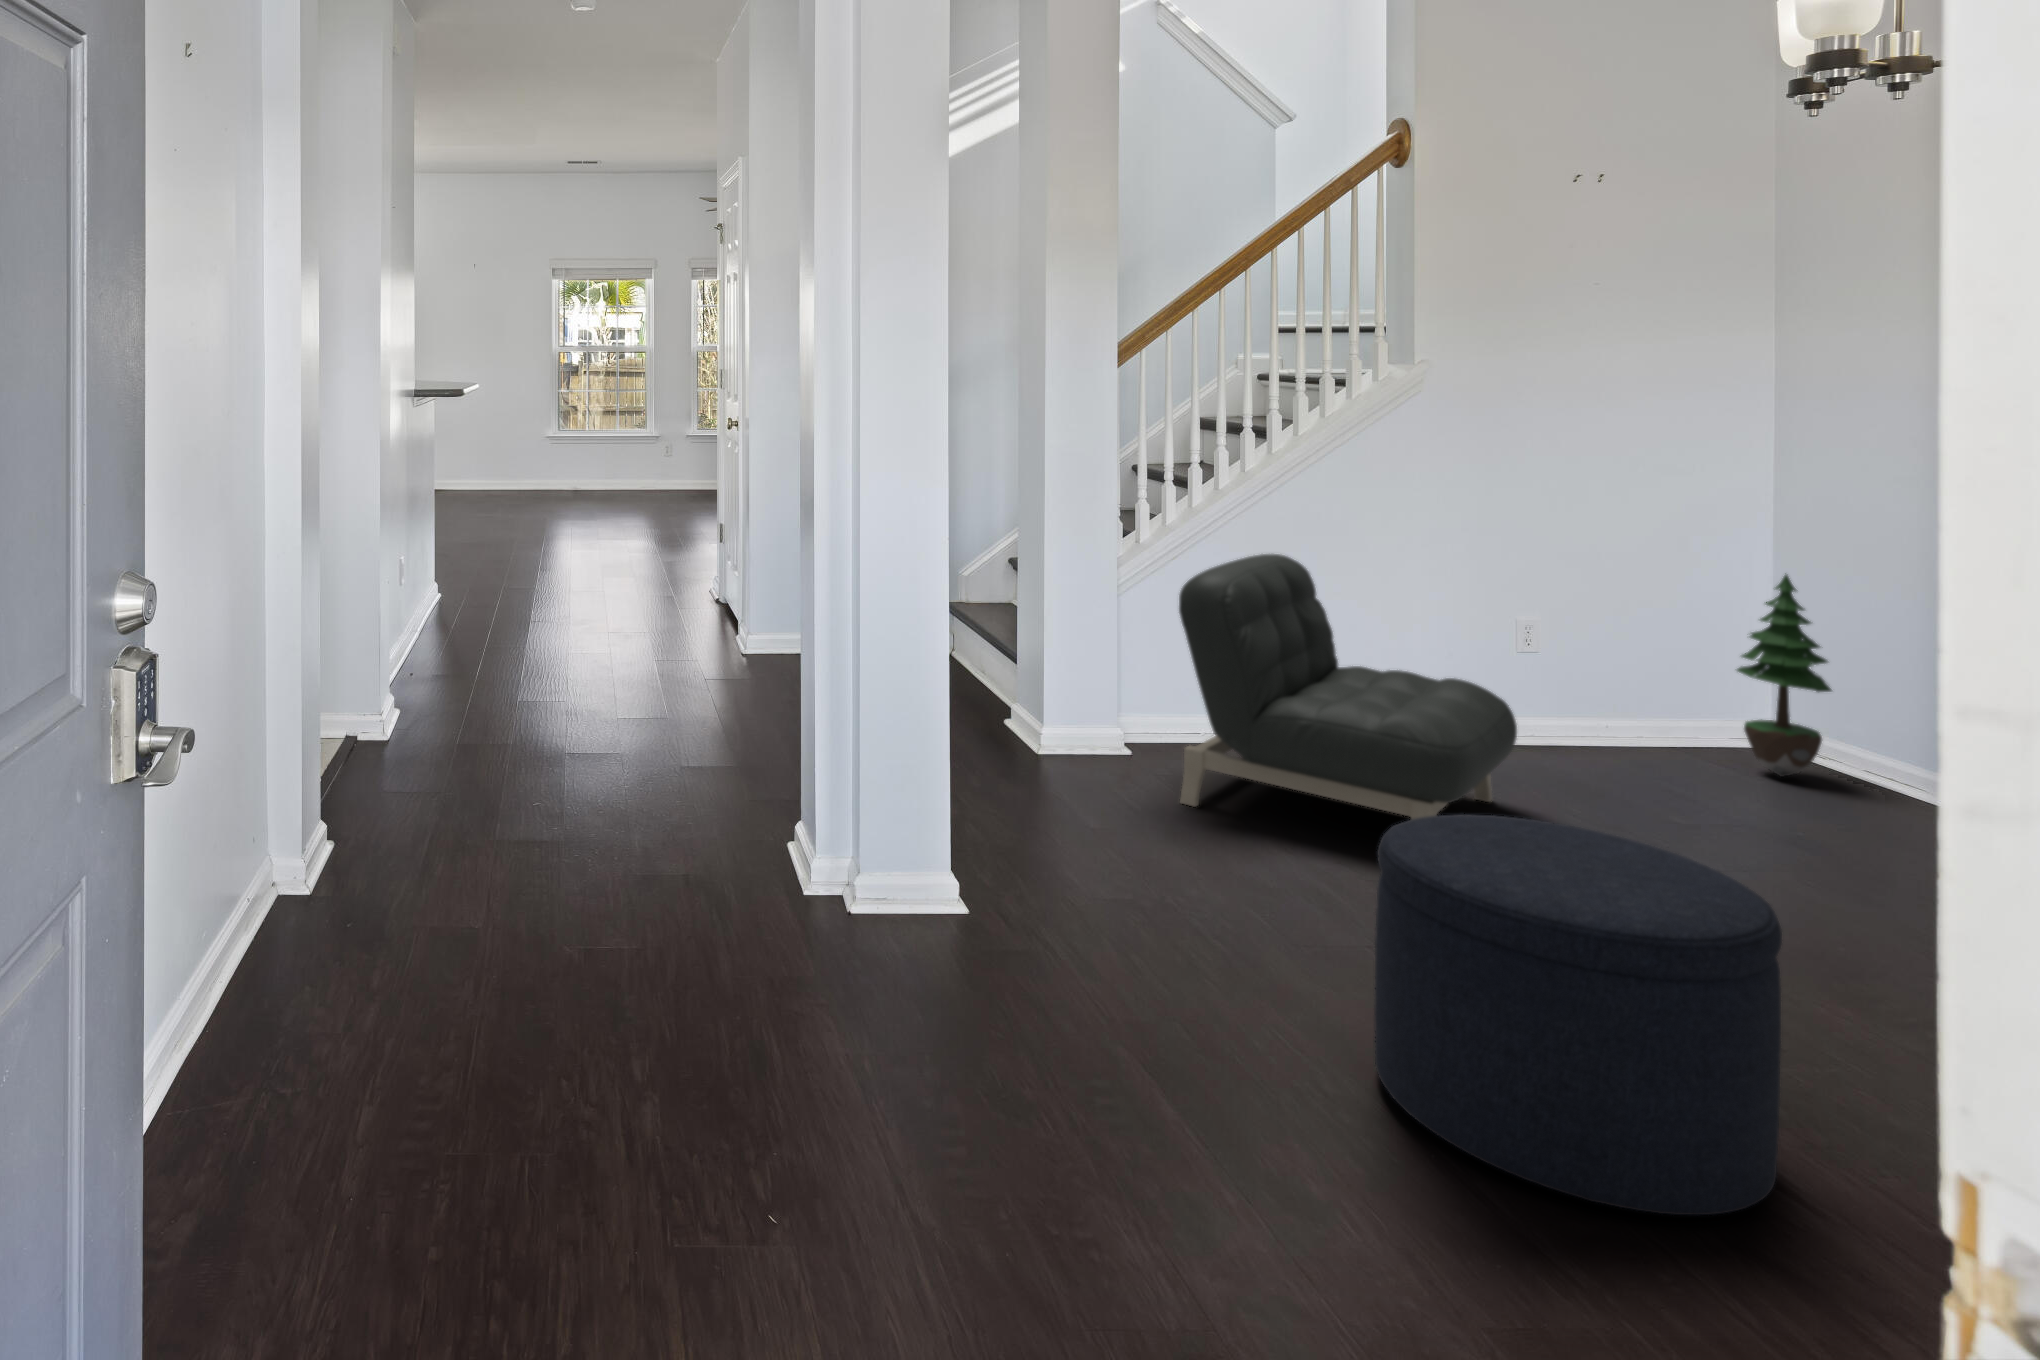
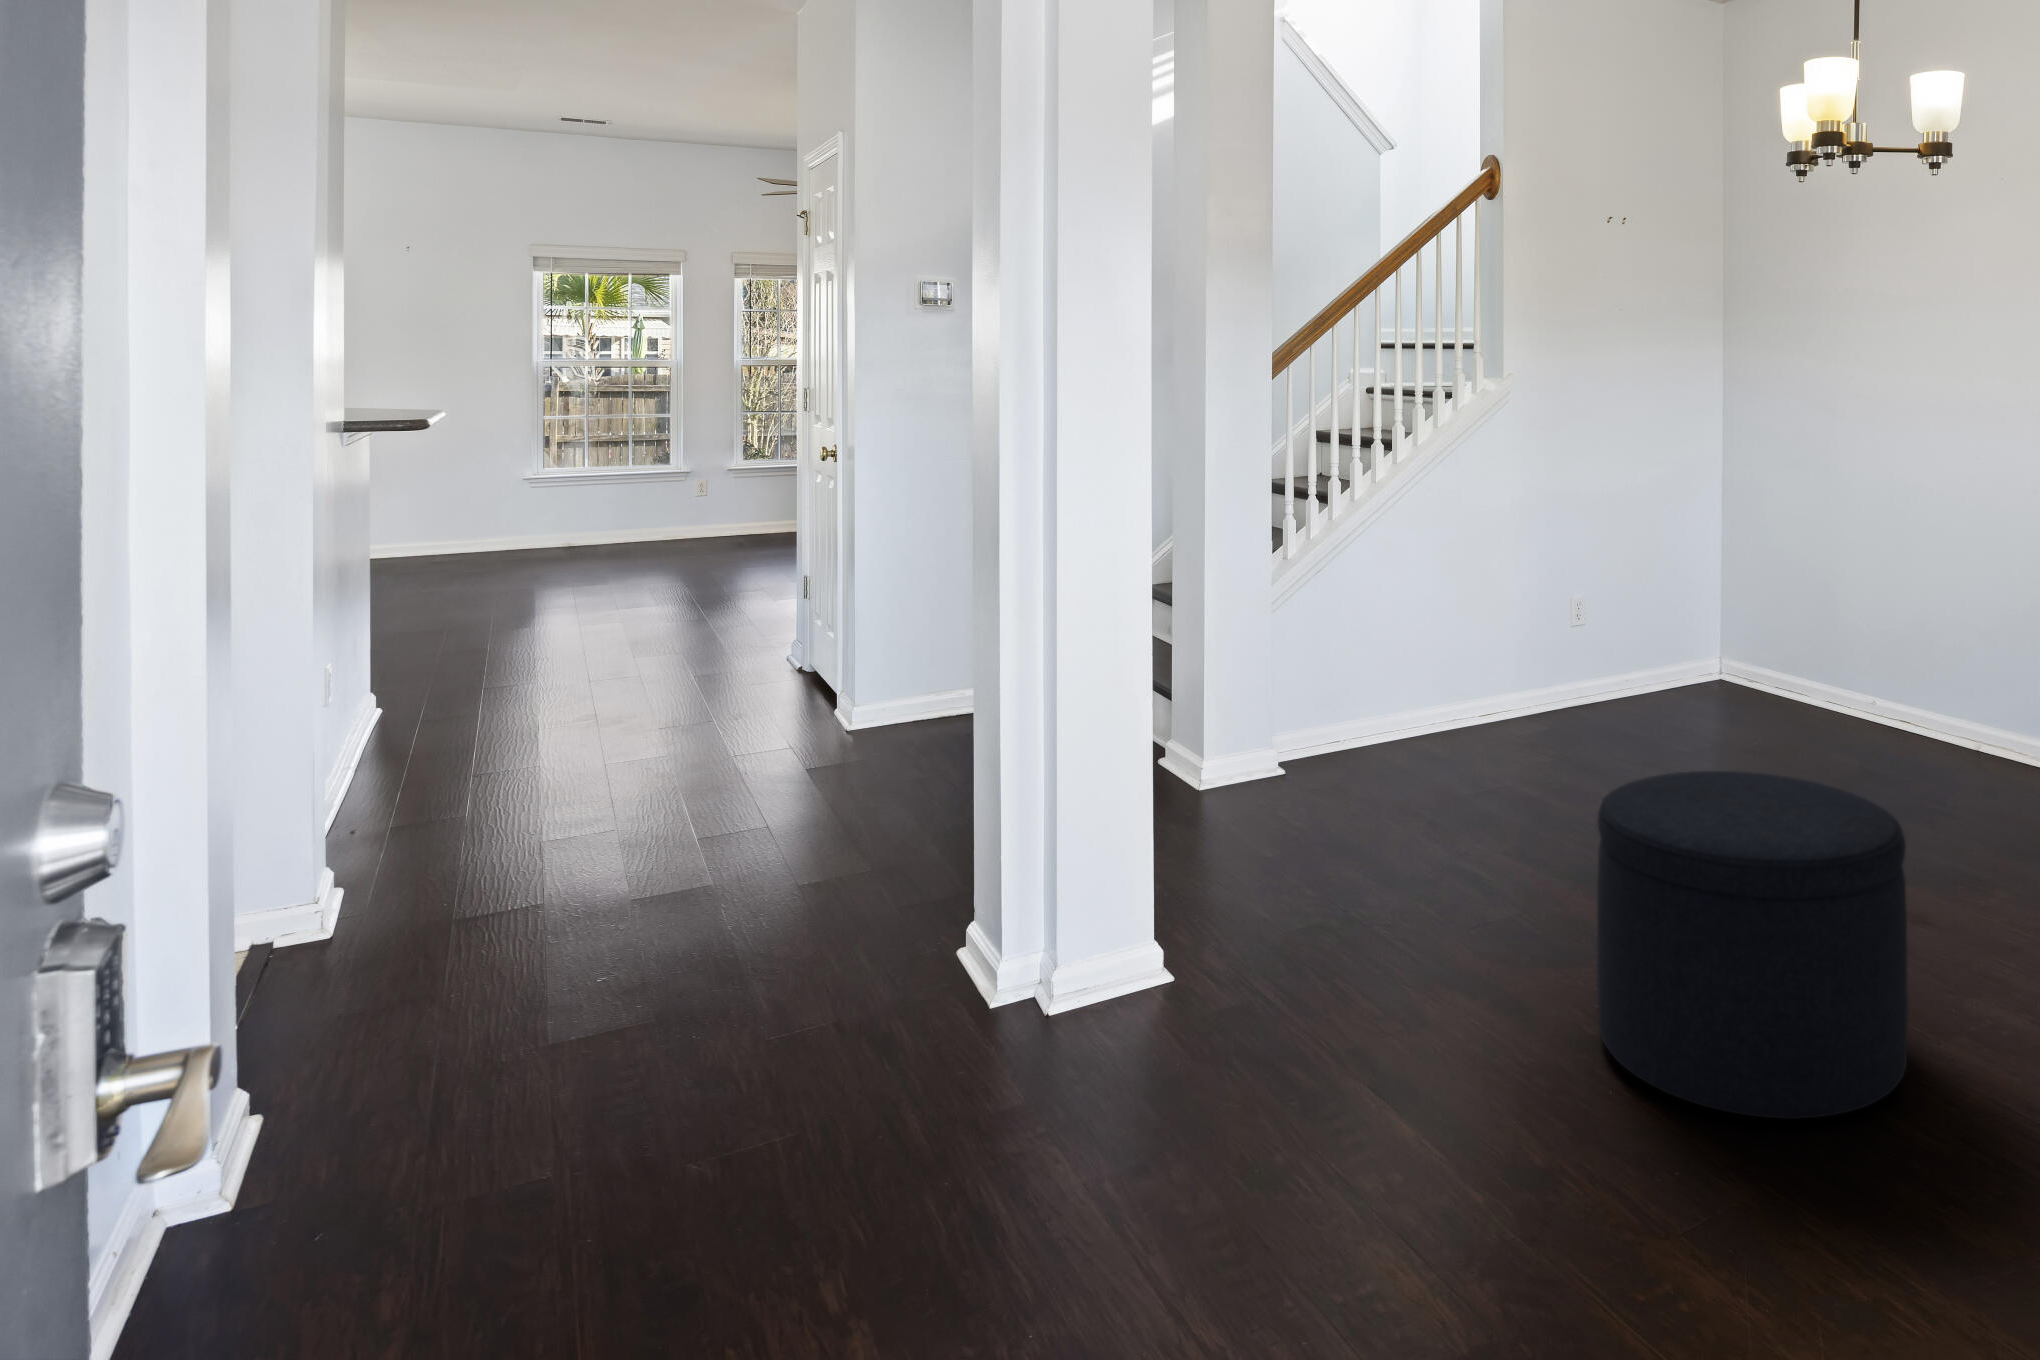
armchair: present [1179,554,1517,819] -> none [1342,558,1609,836]
potted tree: present [1737,573,1831,777] -> none [1730,543,1792,711]

